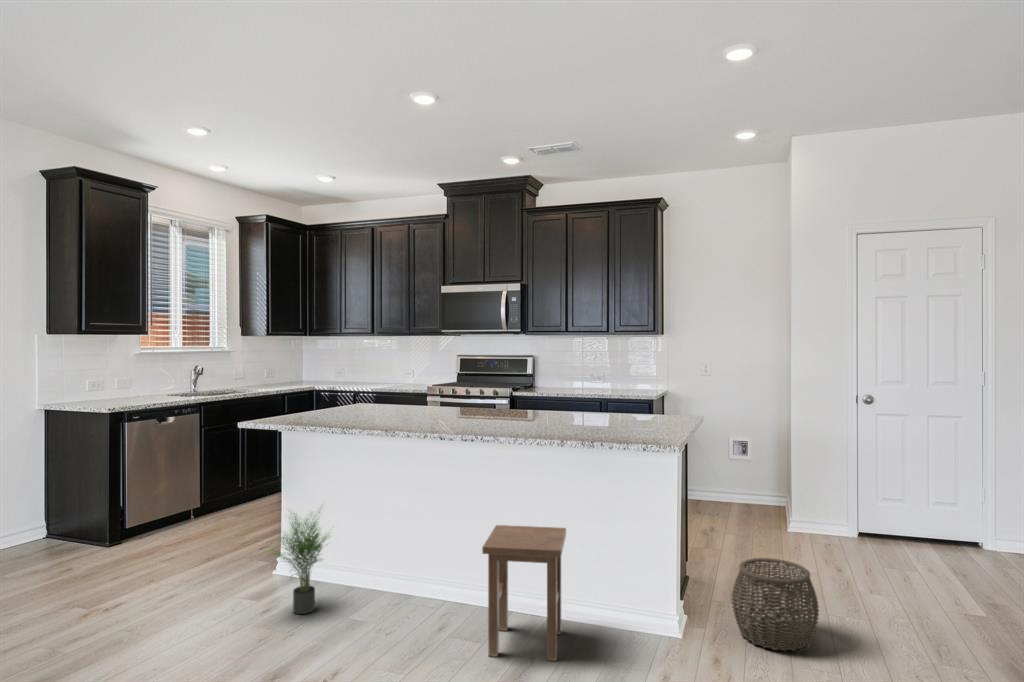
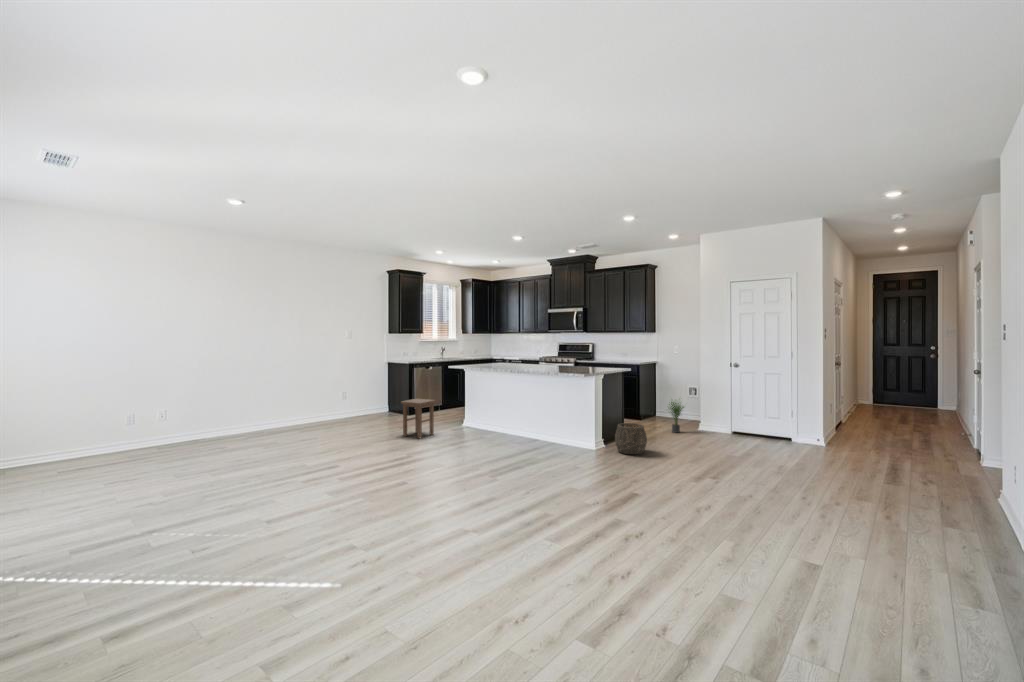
potted plant: present [271,513,327,614] -> present [669,402,684,433]
stool: present [482,525,566,661] -> present [401,399,436,438]

